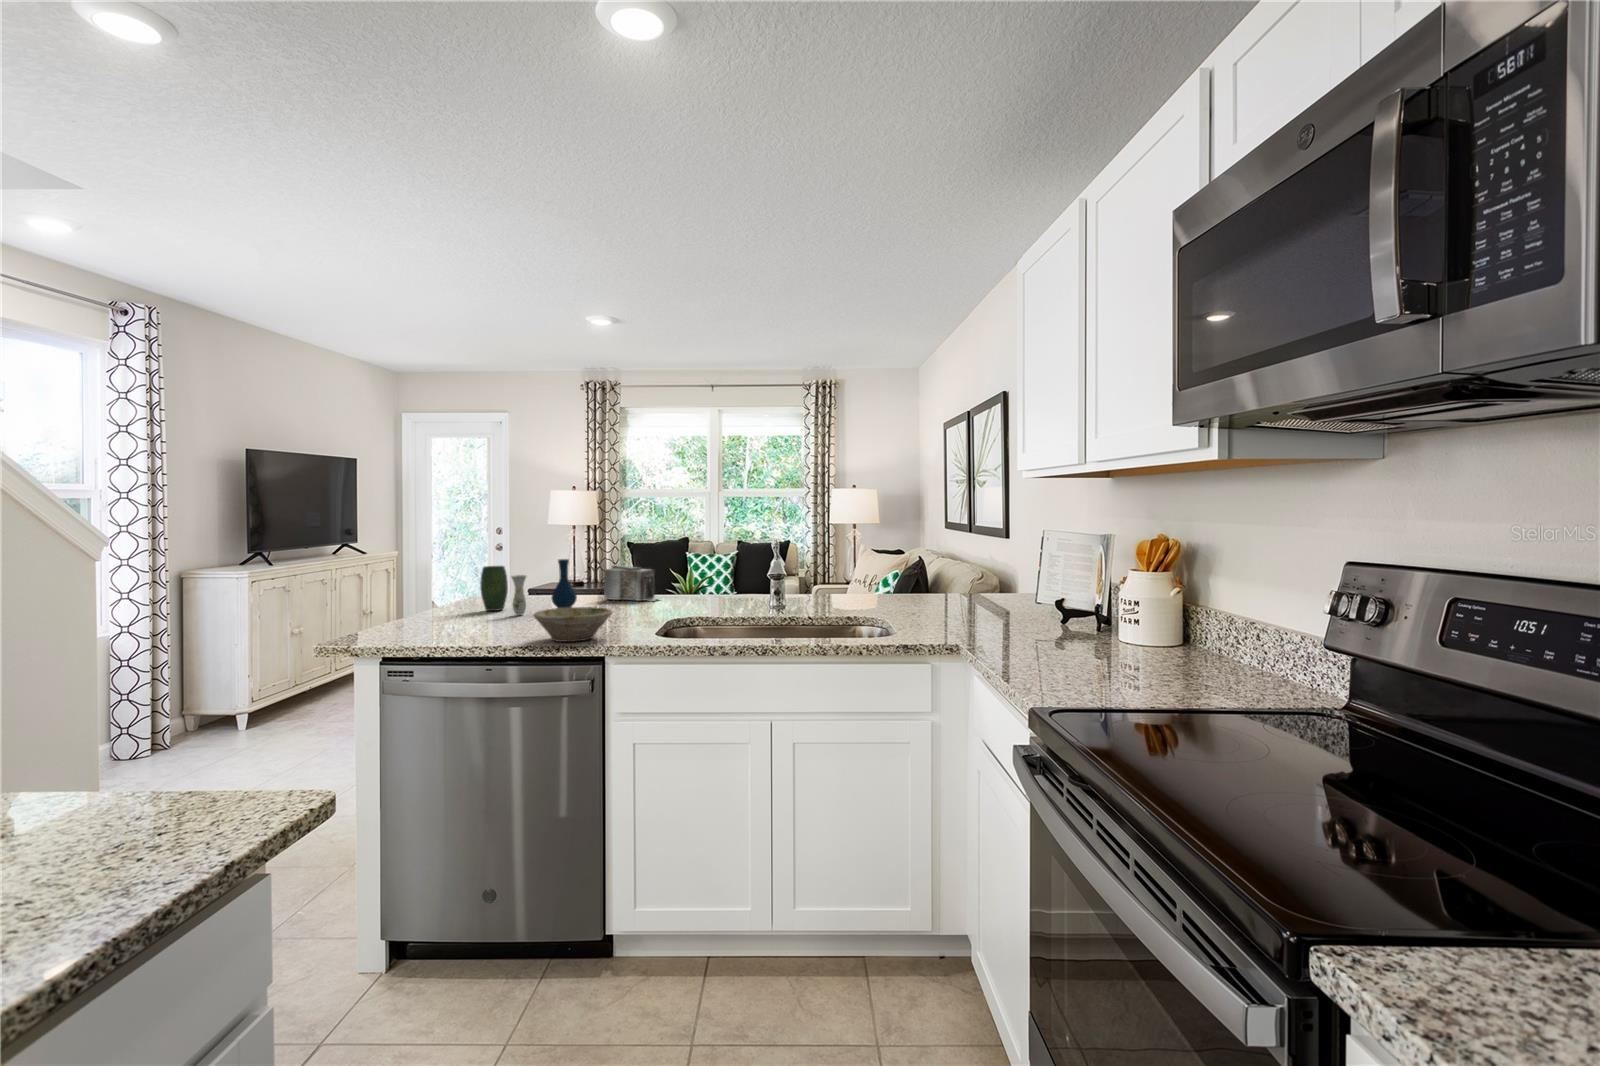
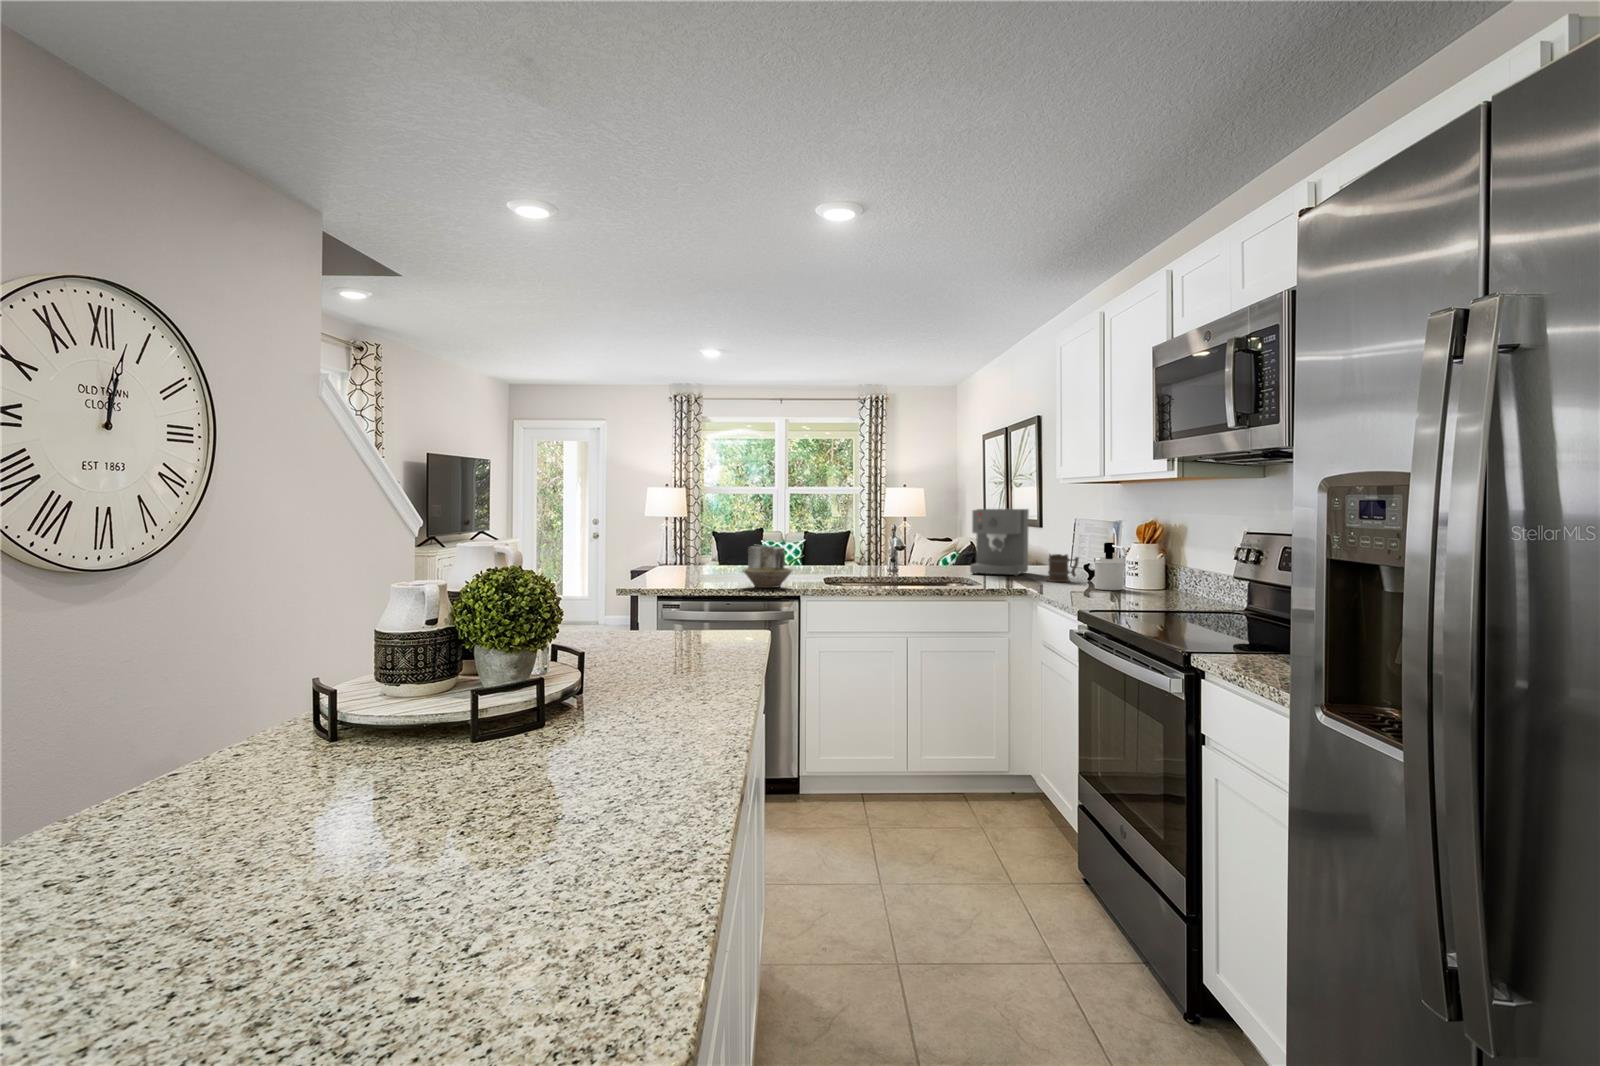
coffee maker: none [901,516,983,610] -> present [970,509,1029,576]
vase: present [480,559,577,615] -> none [672,538,739,577]
soap dispenser: none [1070,569,1121,643] -> present [1094,543,1127,590]
mug: none [1003,581,1050,624] -> present [1047,554,1079,582]

